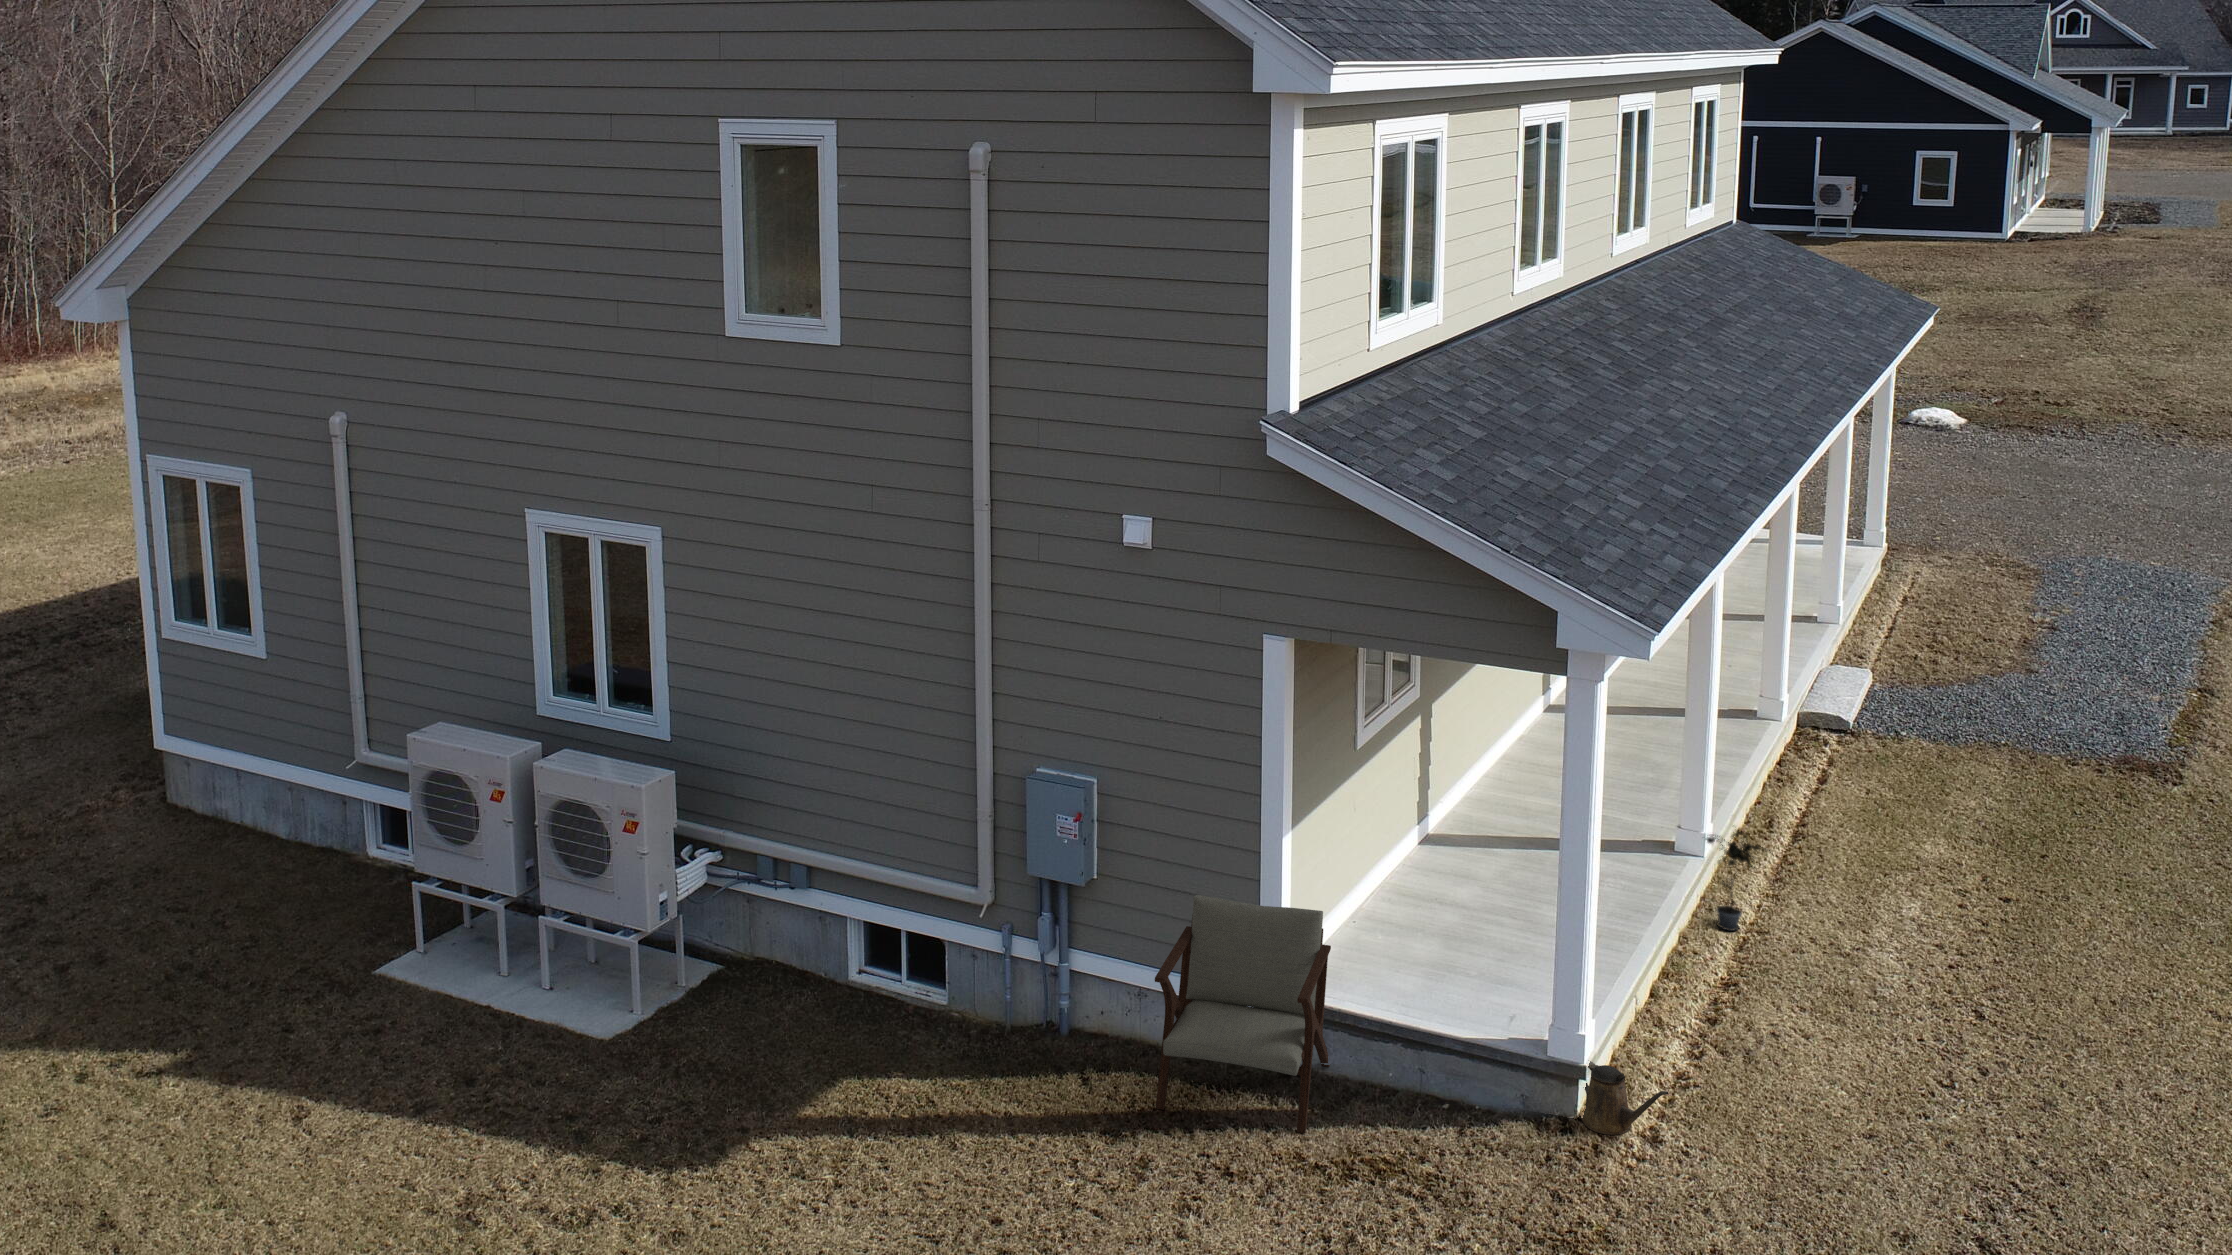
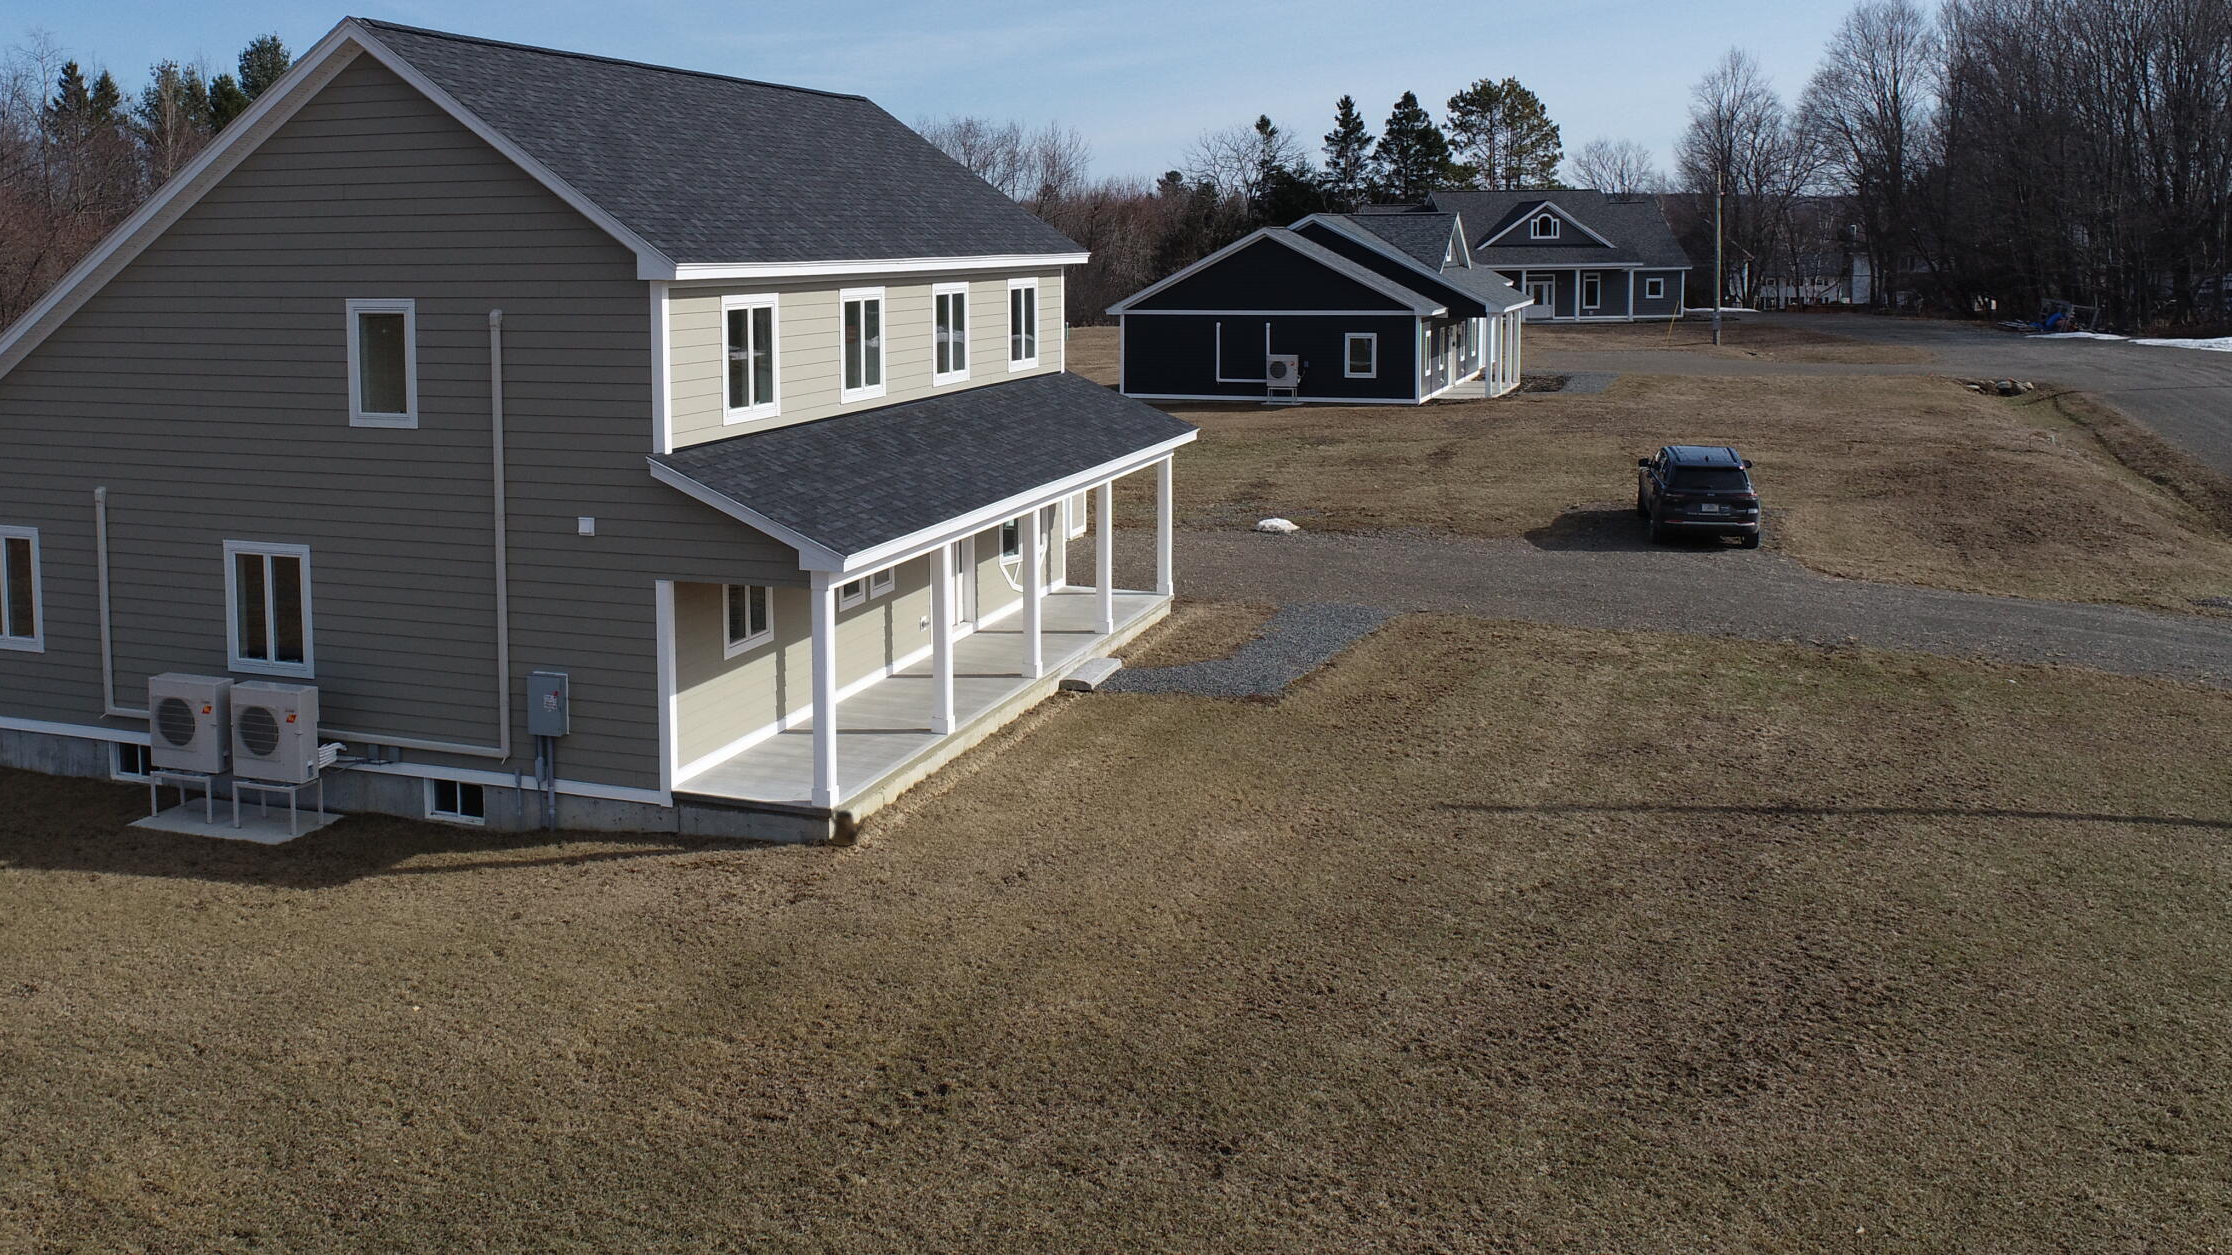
potted plant: present [1706,830,1773,931] -> none [948,707,985,770]
lounge chair: present [1155,895,1331,1133] -> none [591,734,701,853]

